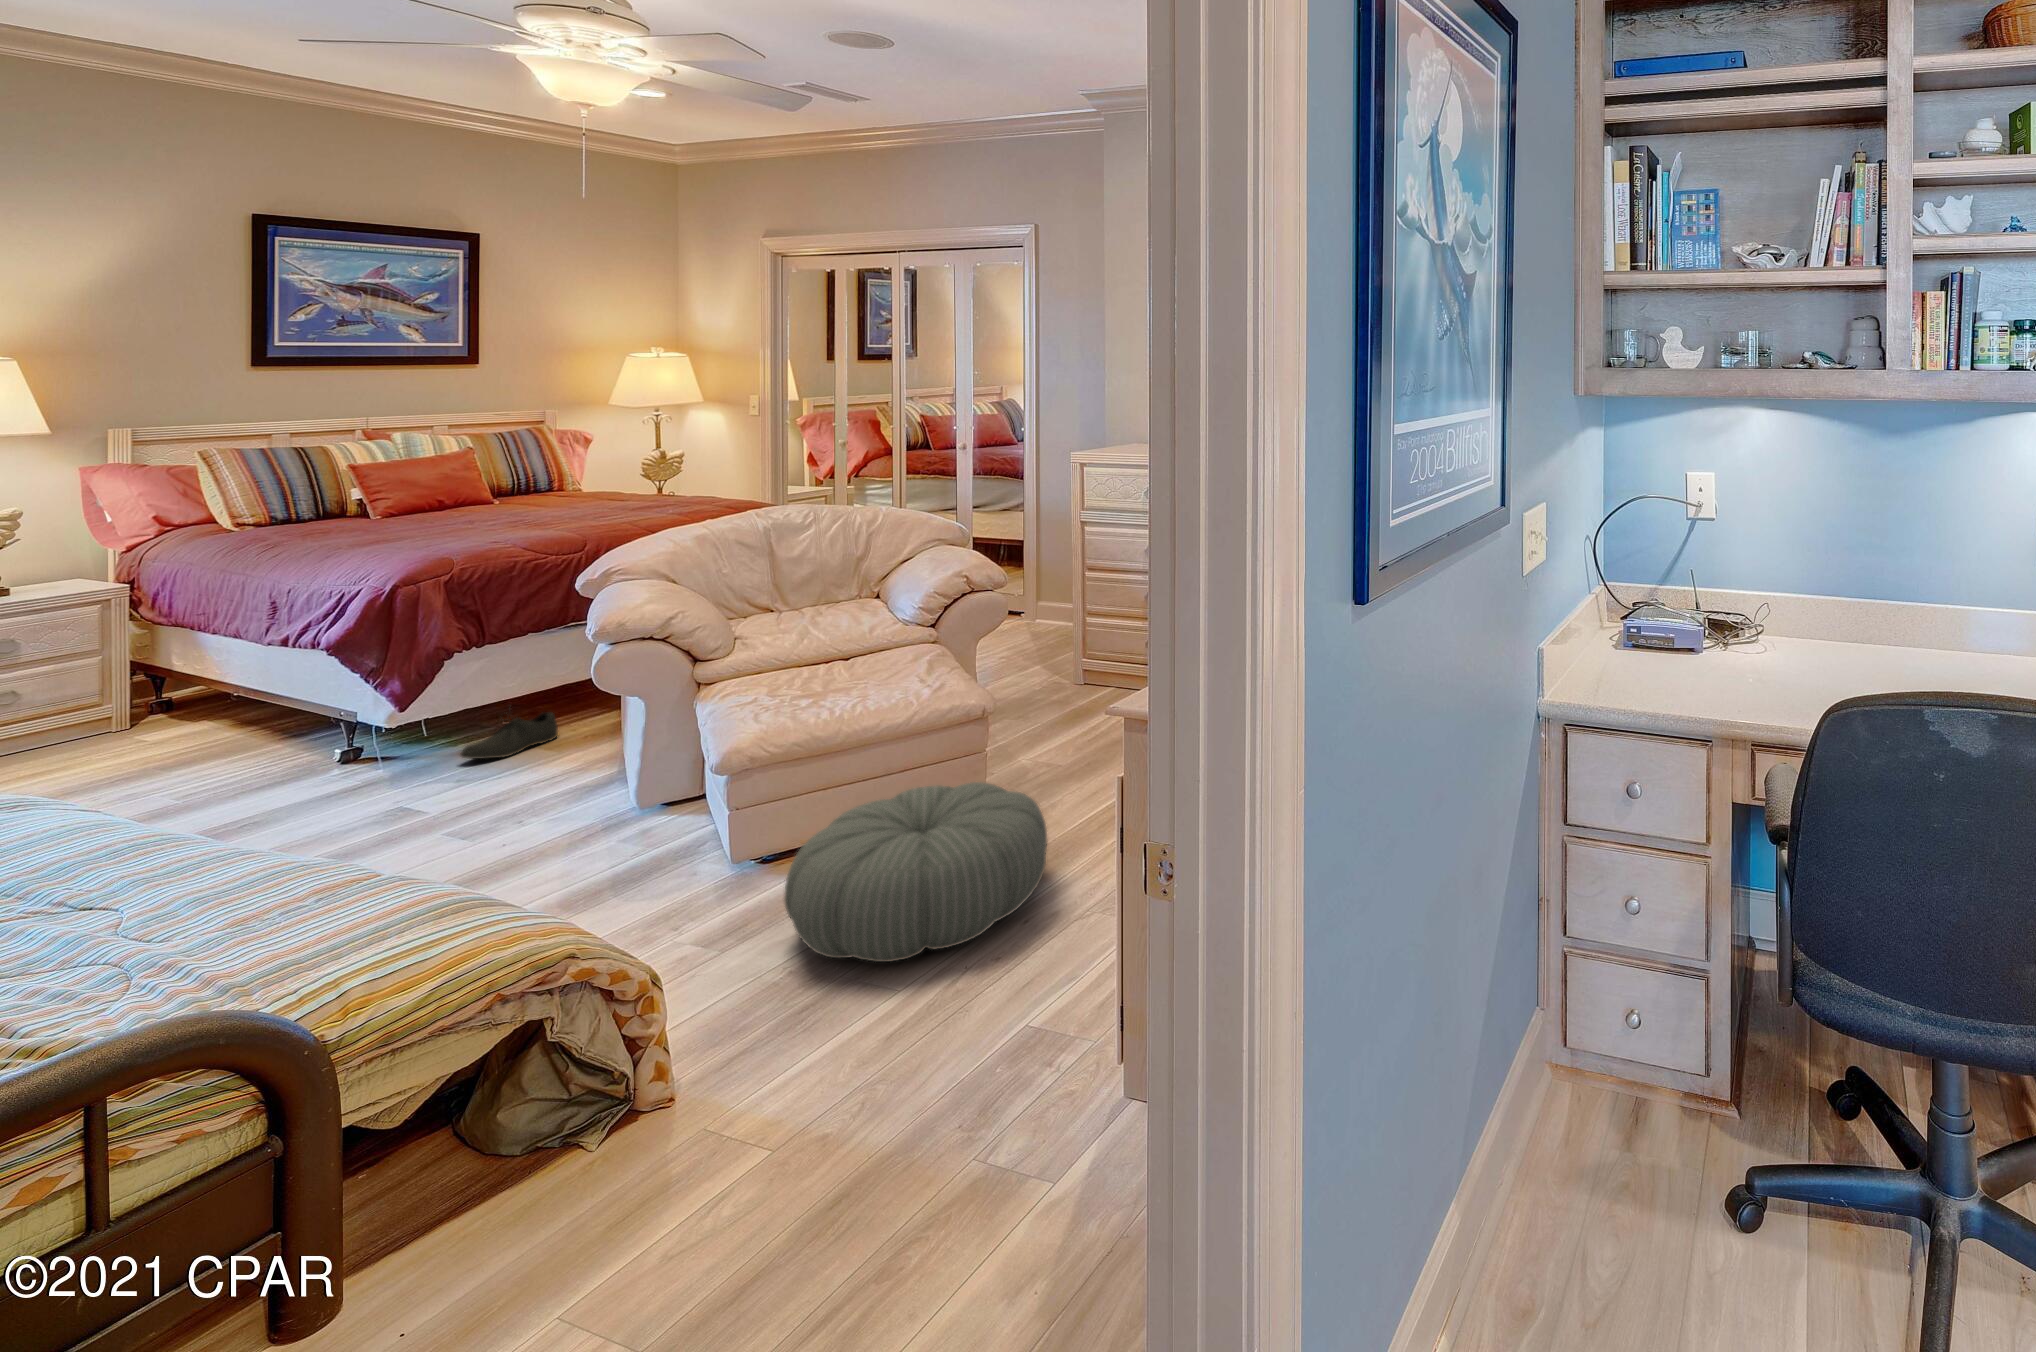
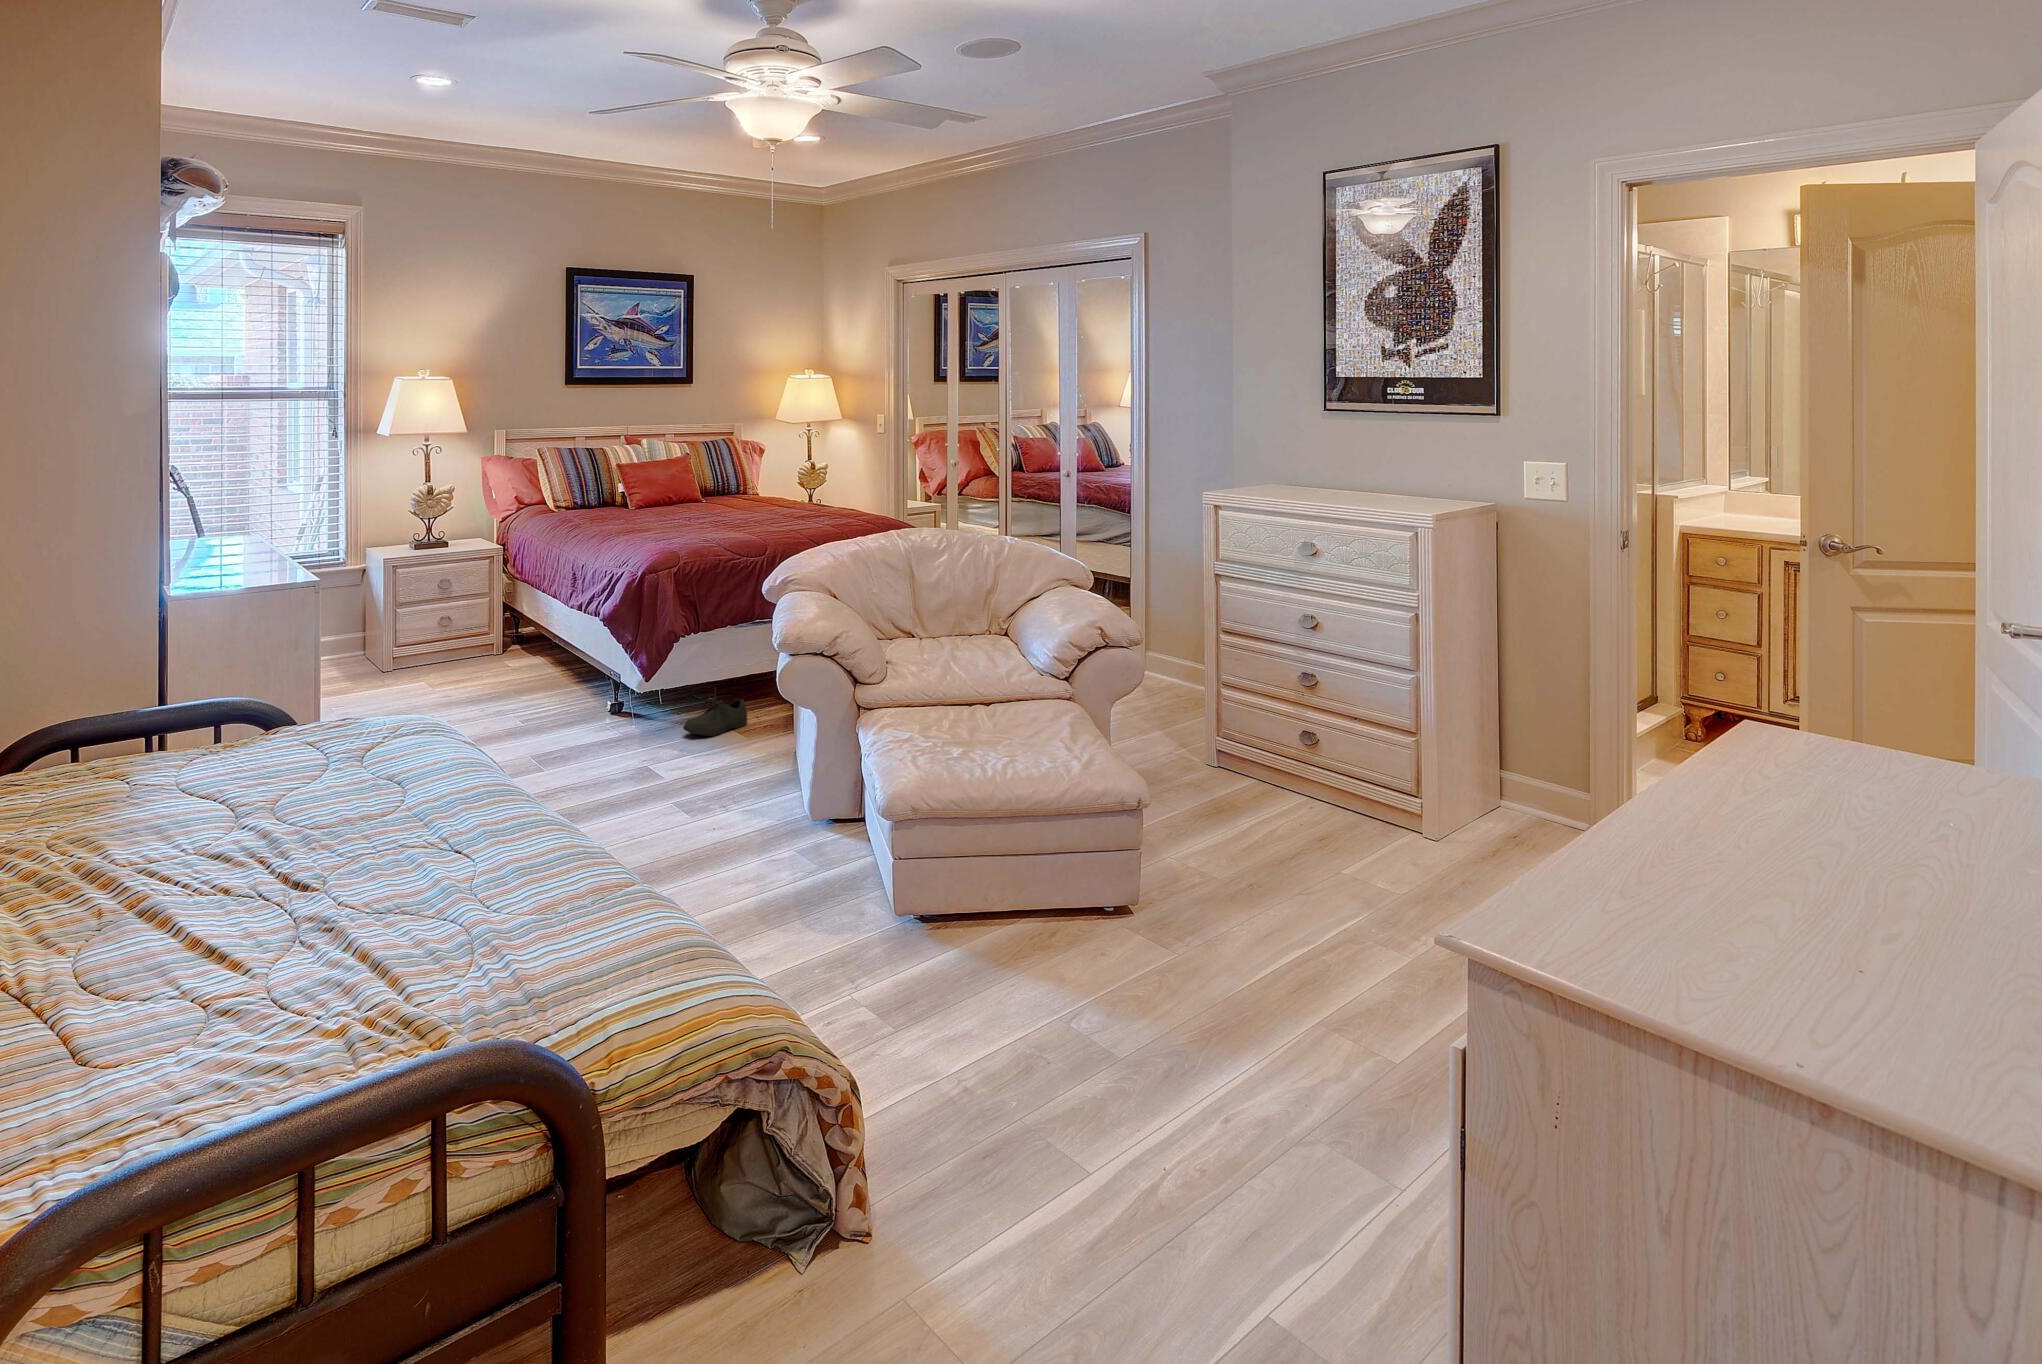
pouf: present [784,782,1047,962] -> none [954,889,1240,1124]

